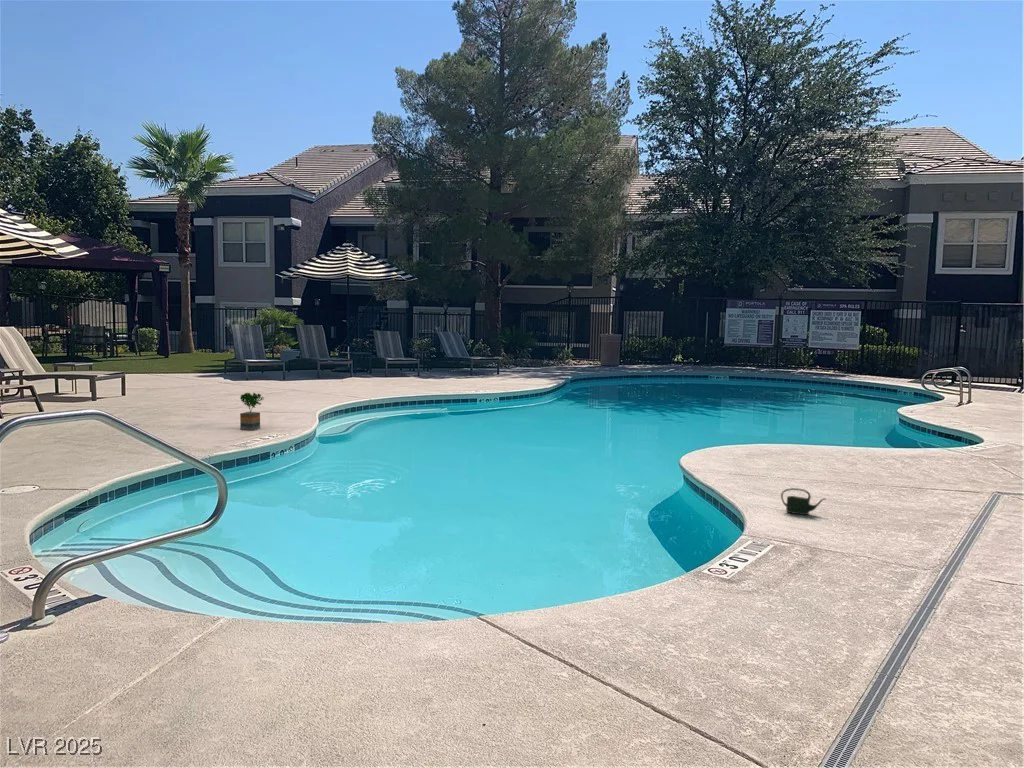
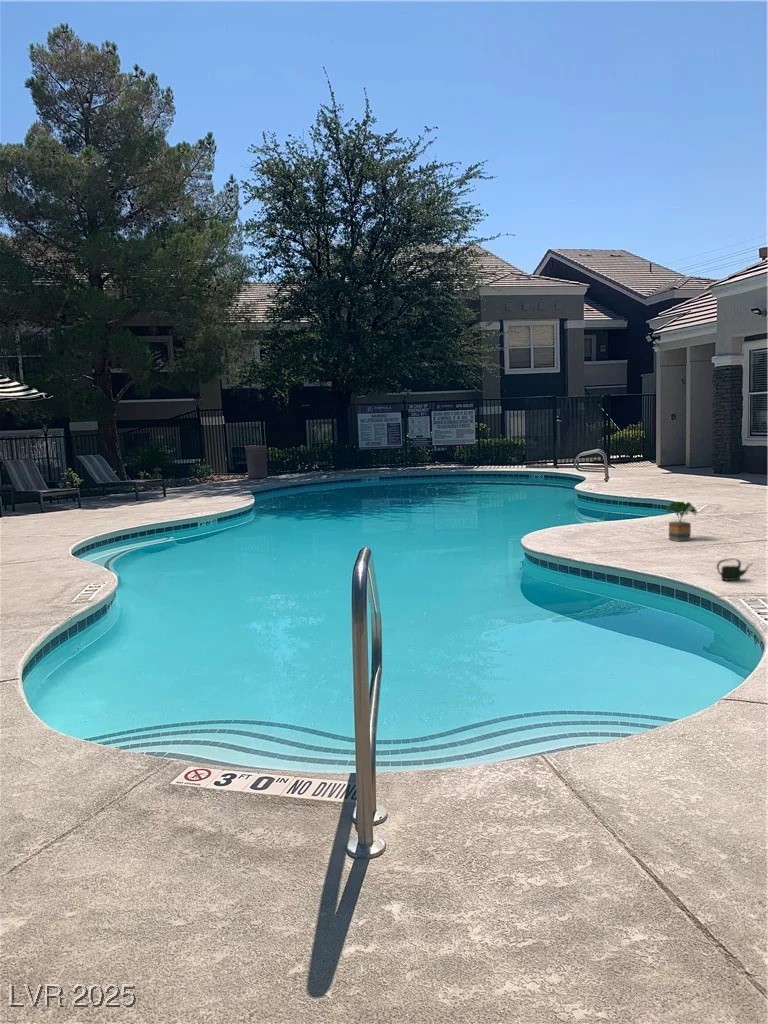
potted tree: present [240,393,263,431] -> present [667,502,697,542]

